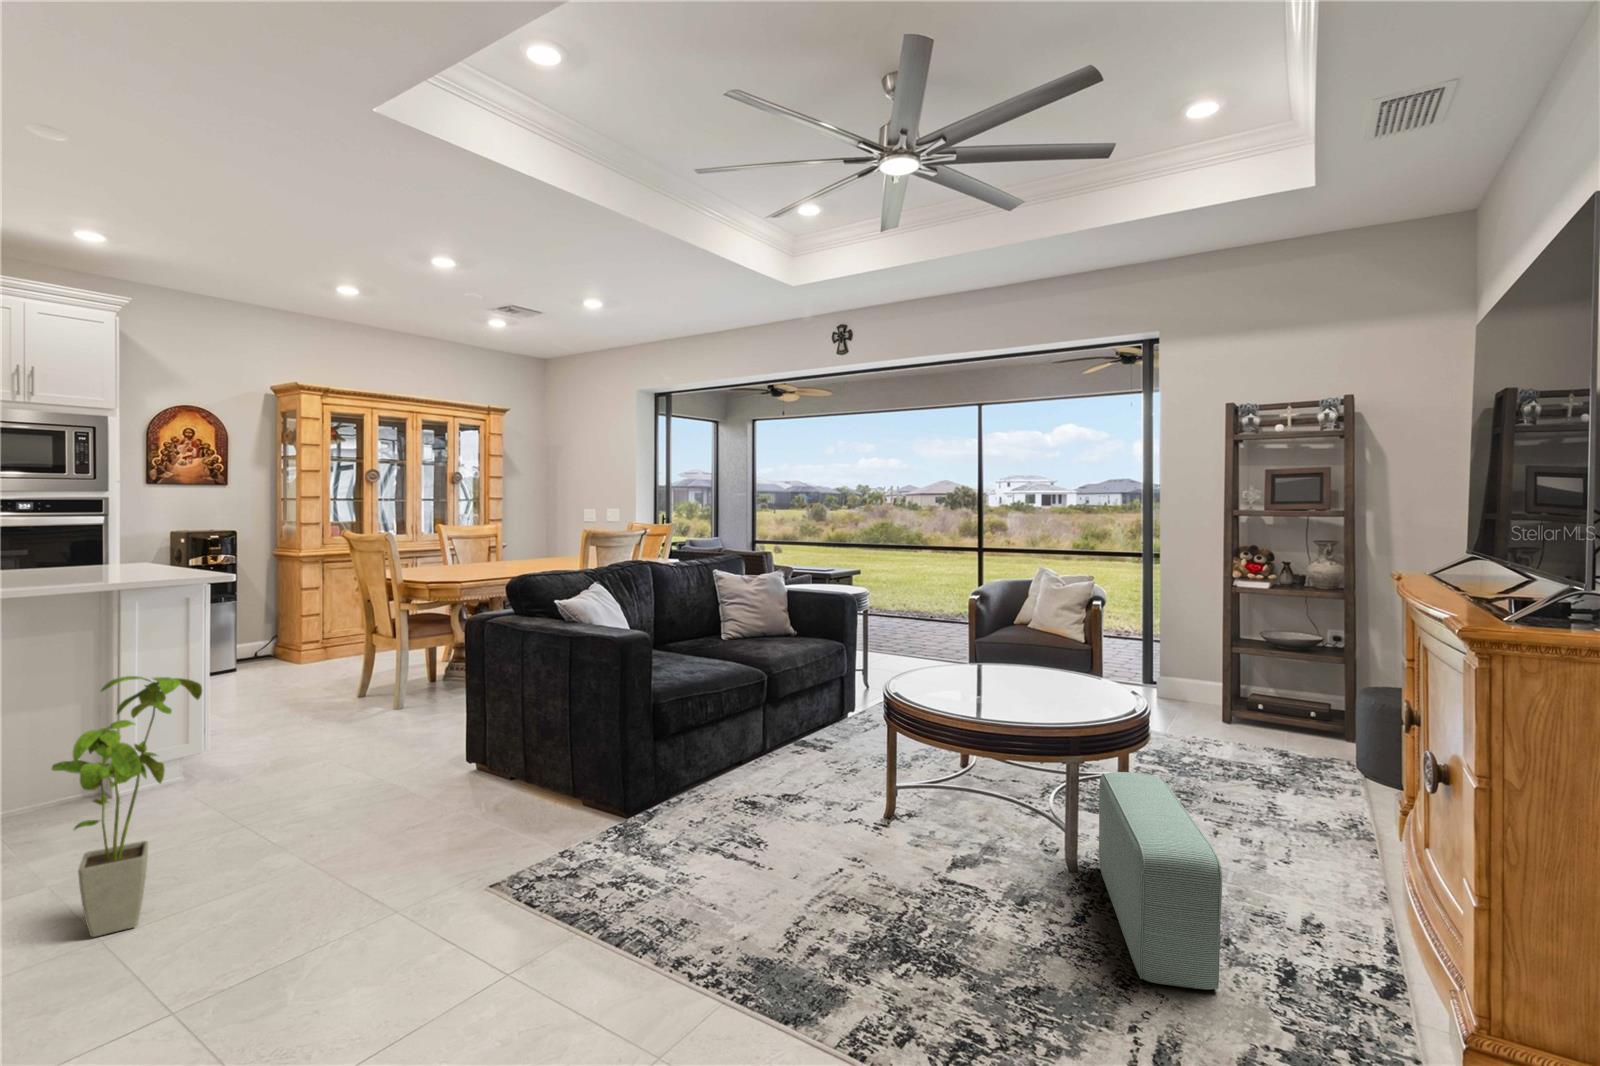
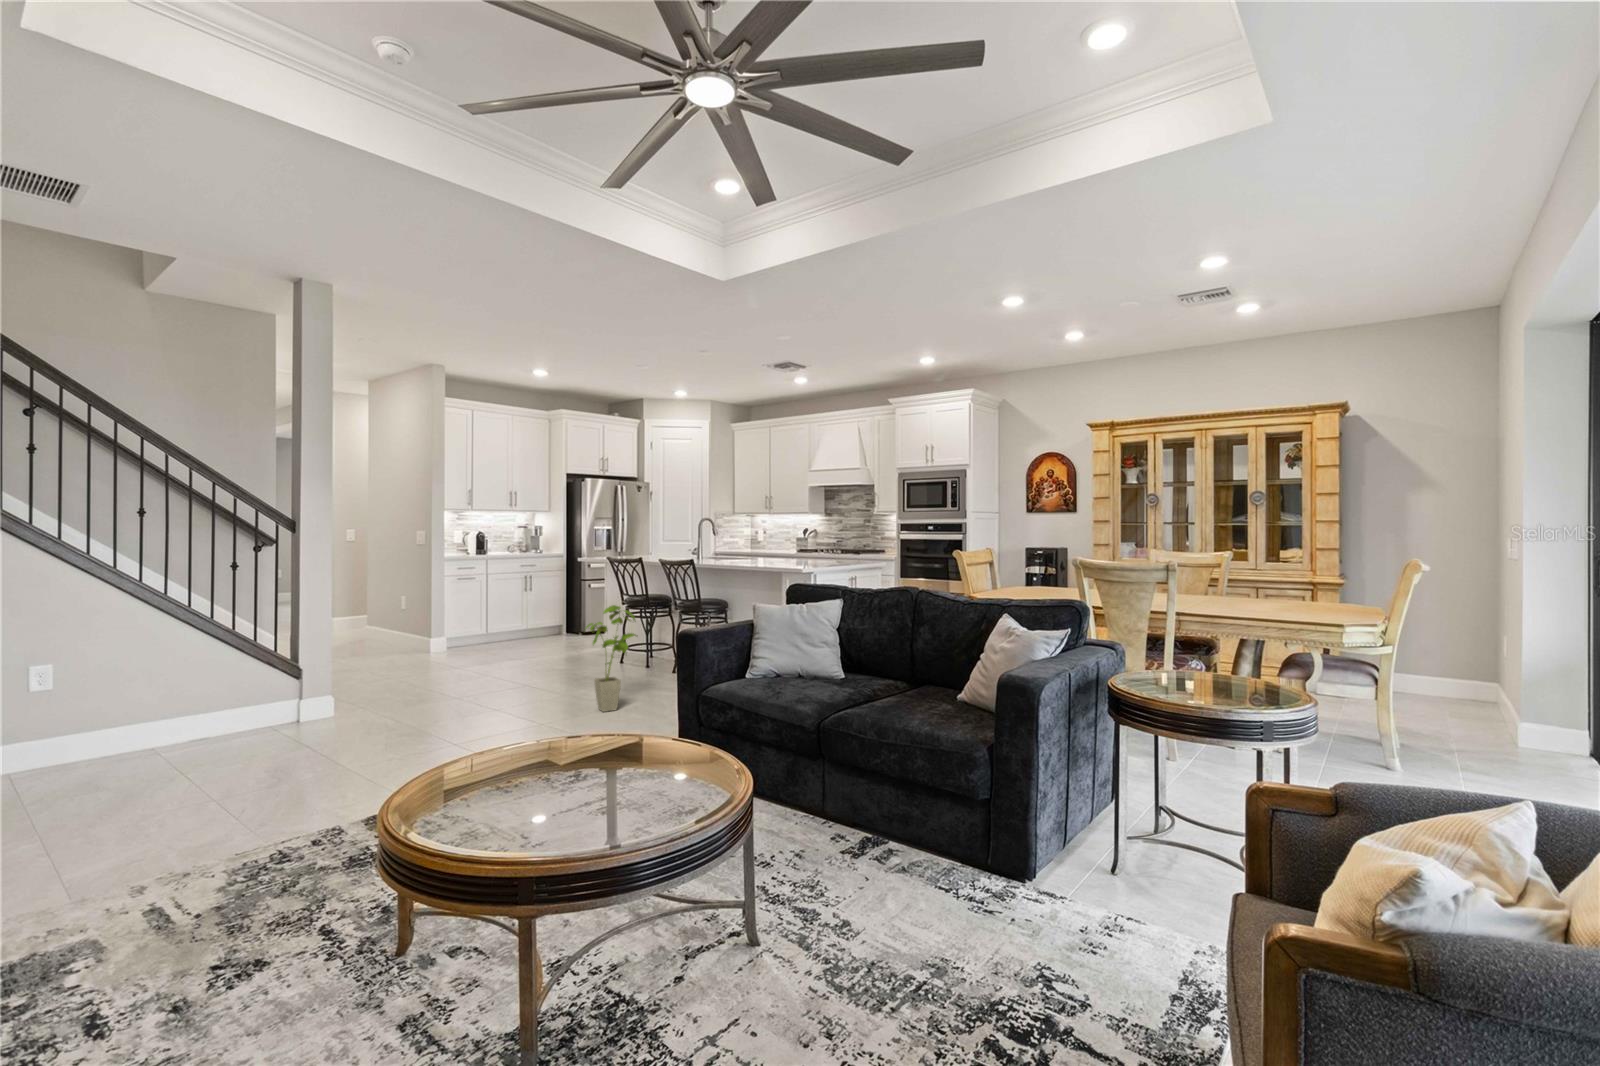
pouf: present [1099,772,1222,990] -> none [148,826,390,1012]

